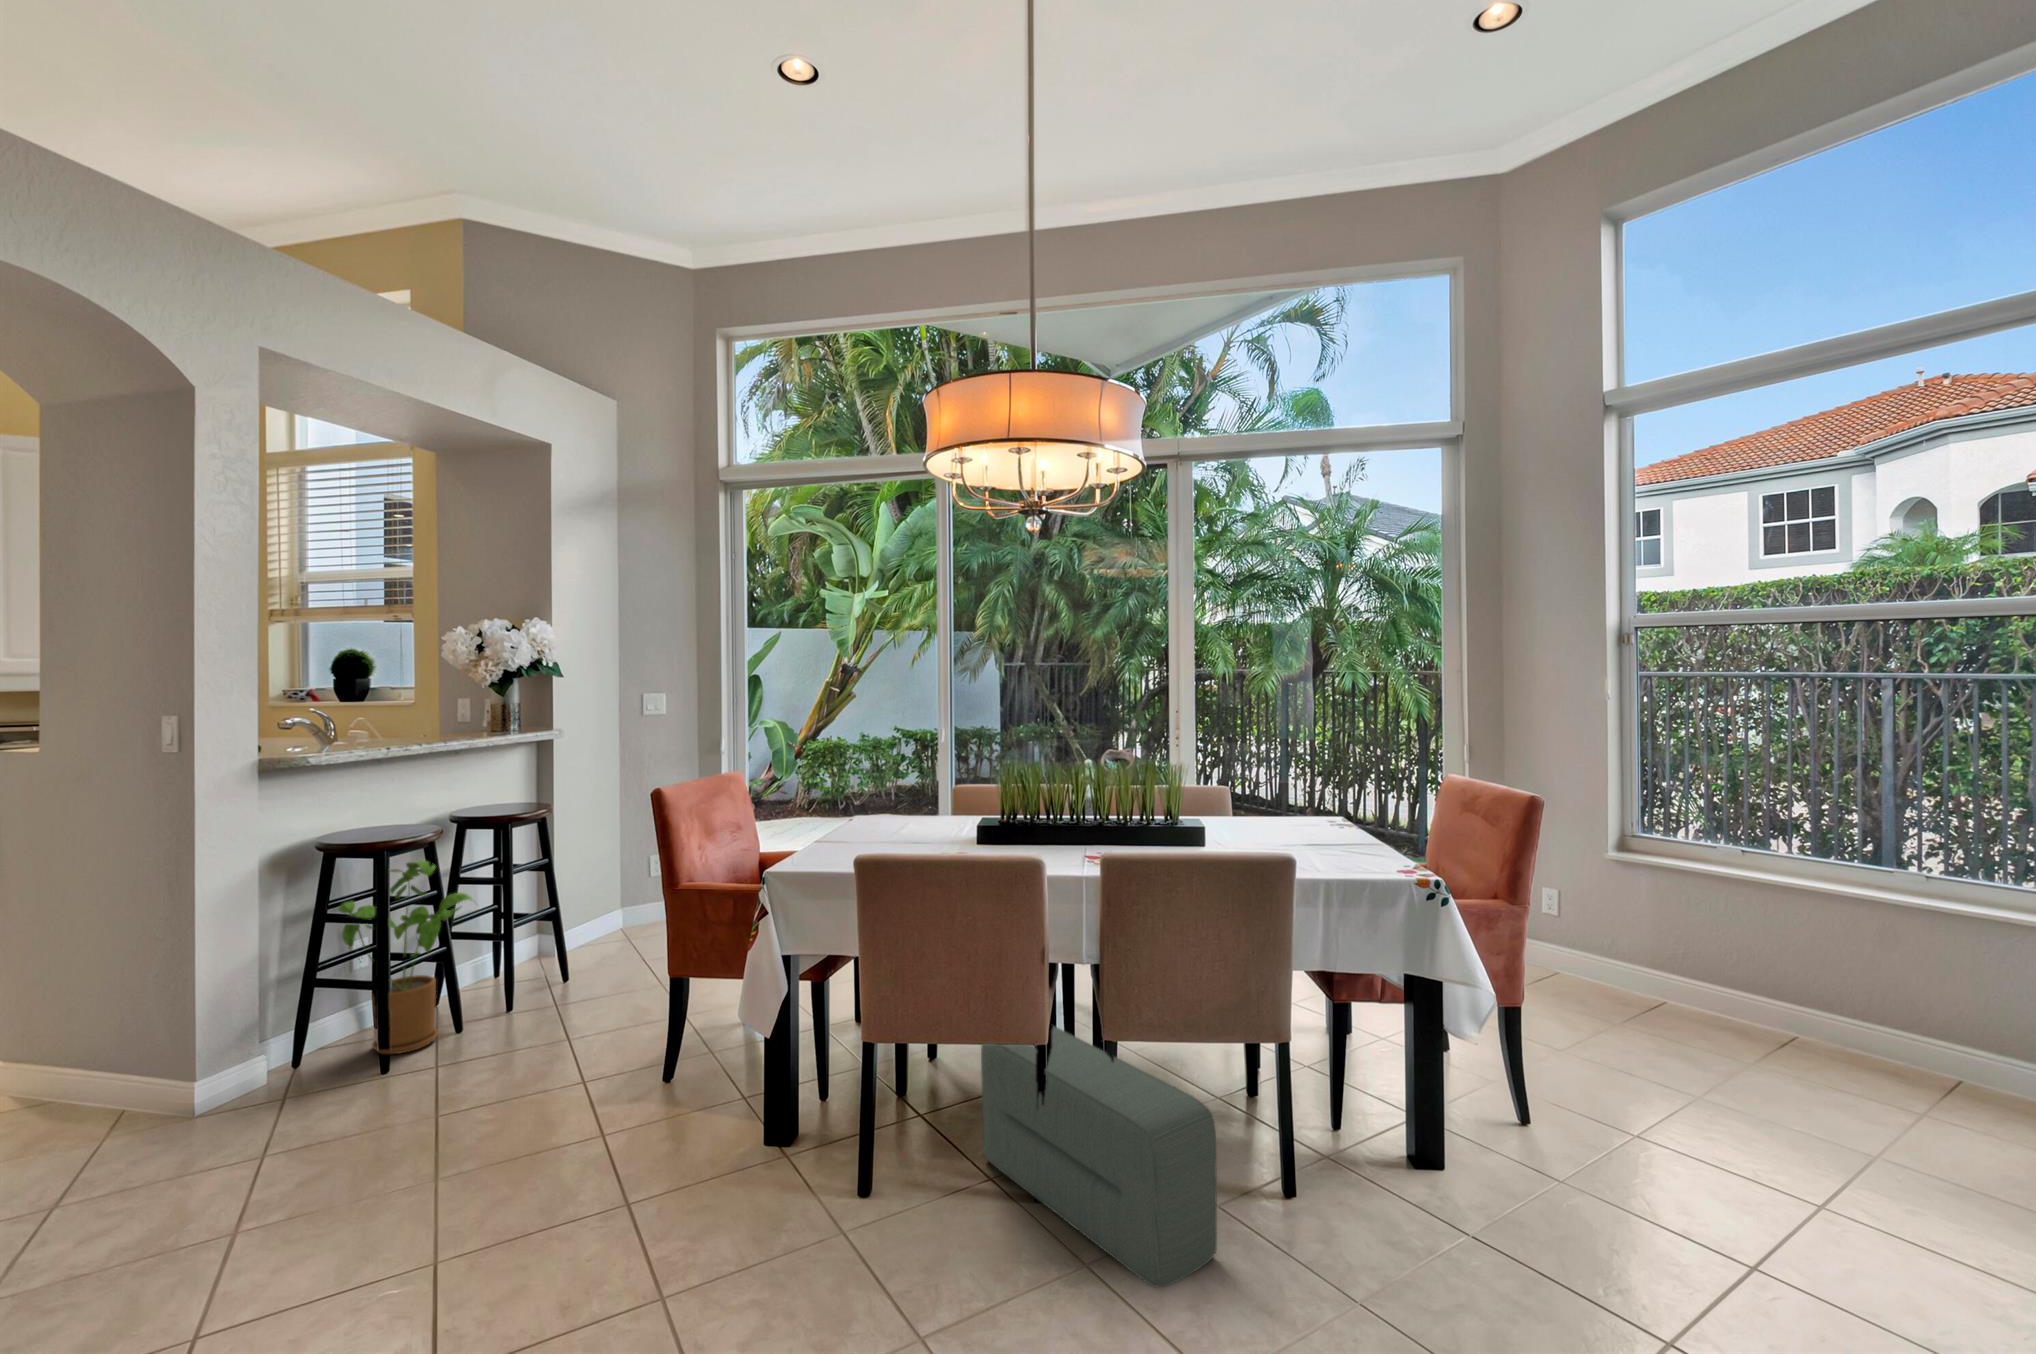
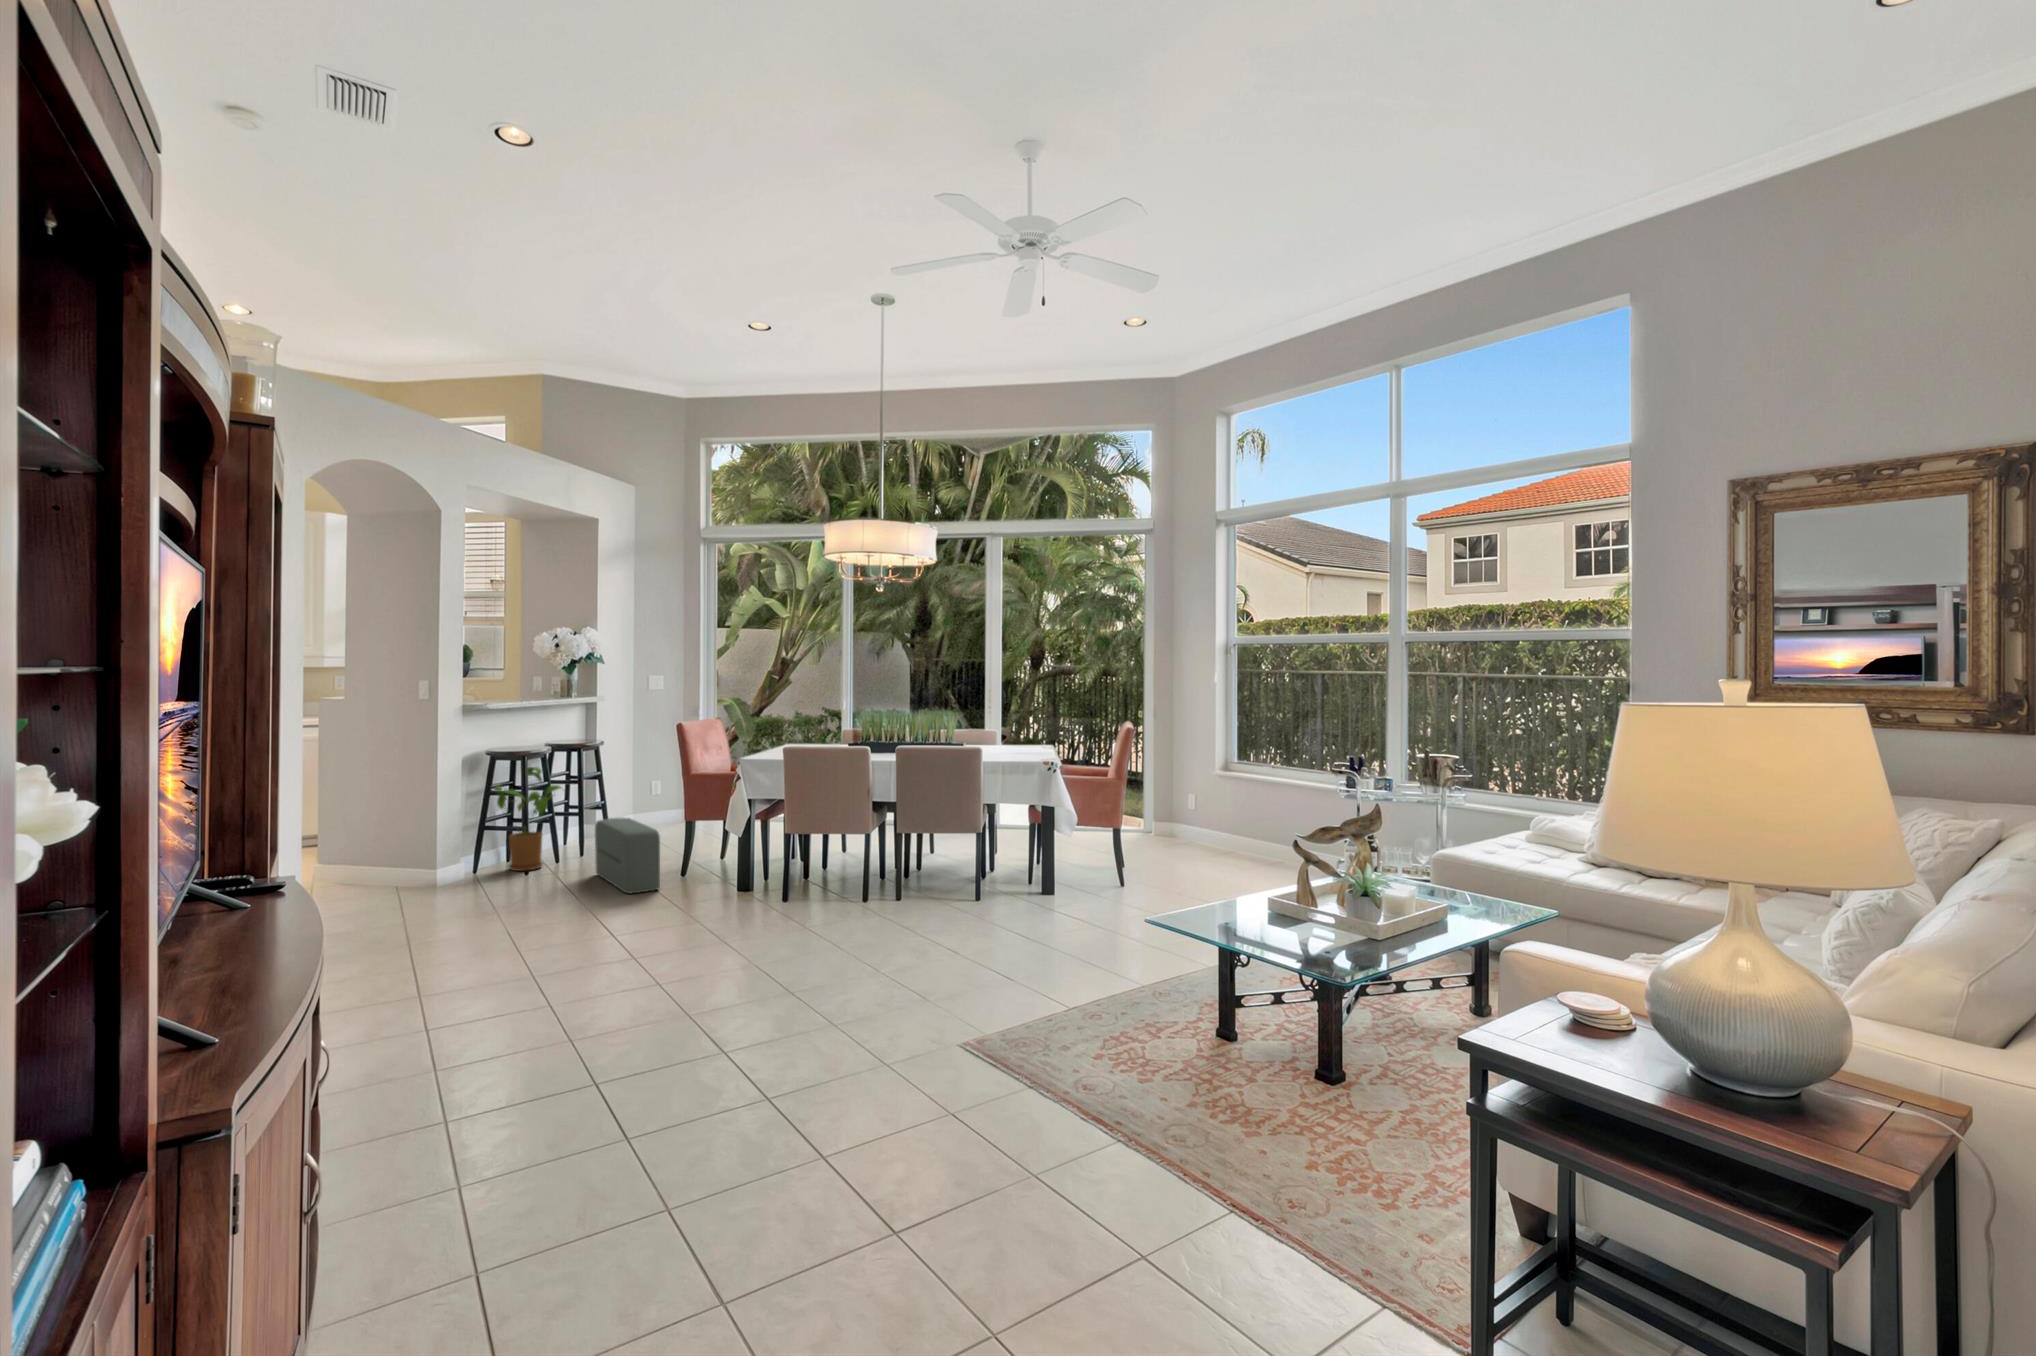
pouf: present [981,1026,1217,1288] -> present [595,818,660,893]

